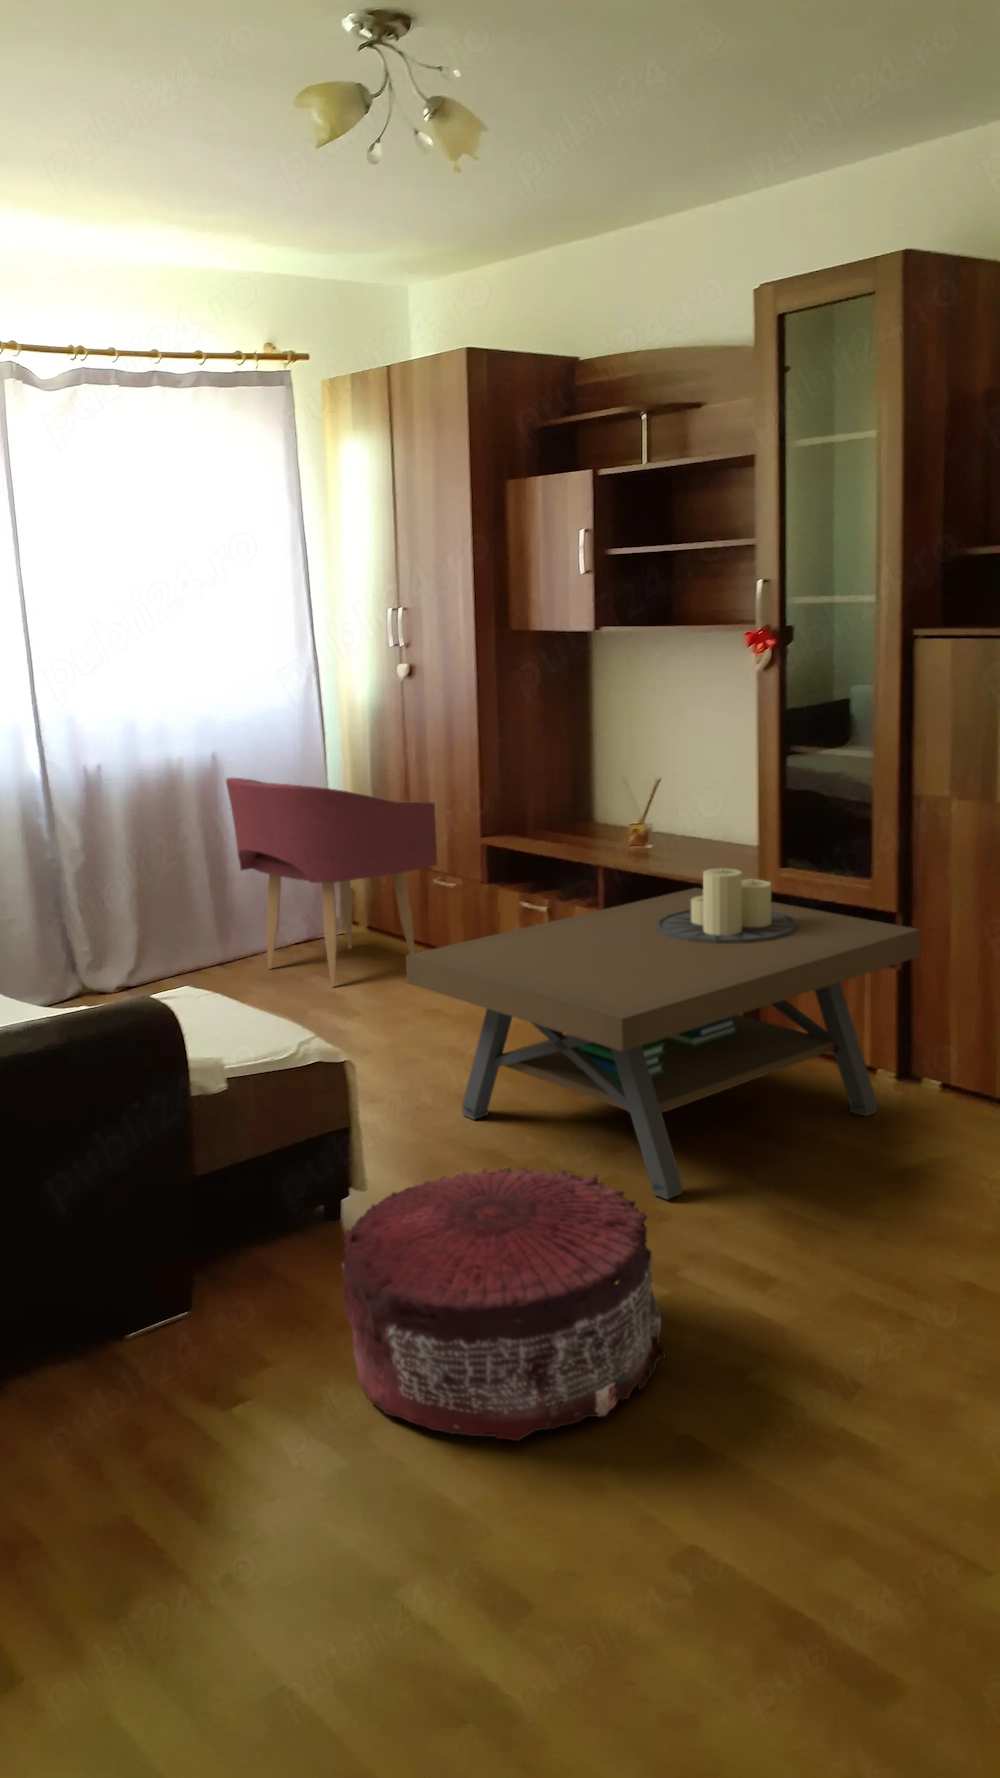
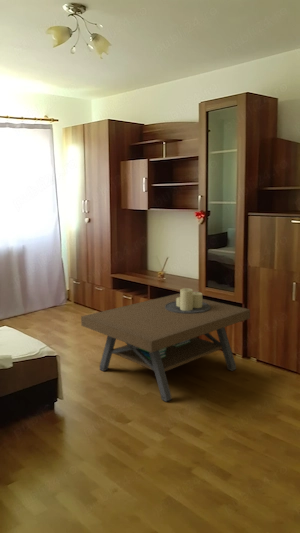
armchair: present [226,778,438,987] -> none [27,254,96,323]
pouf: present [341,1167,666,1441] -> none [49,394,163,500]

